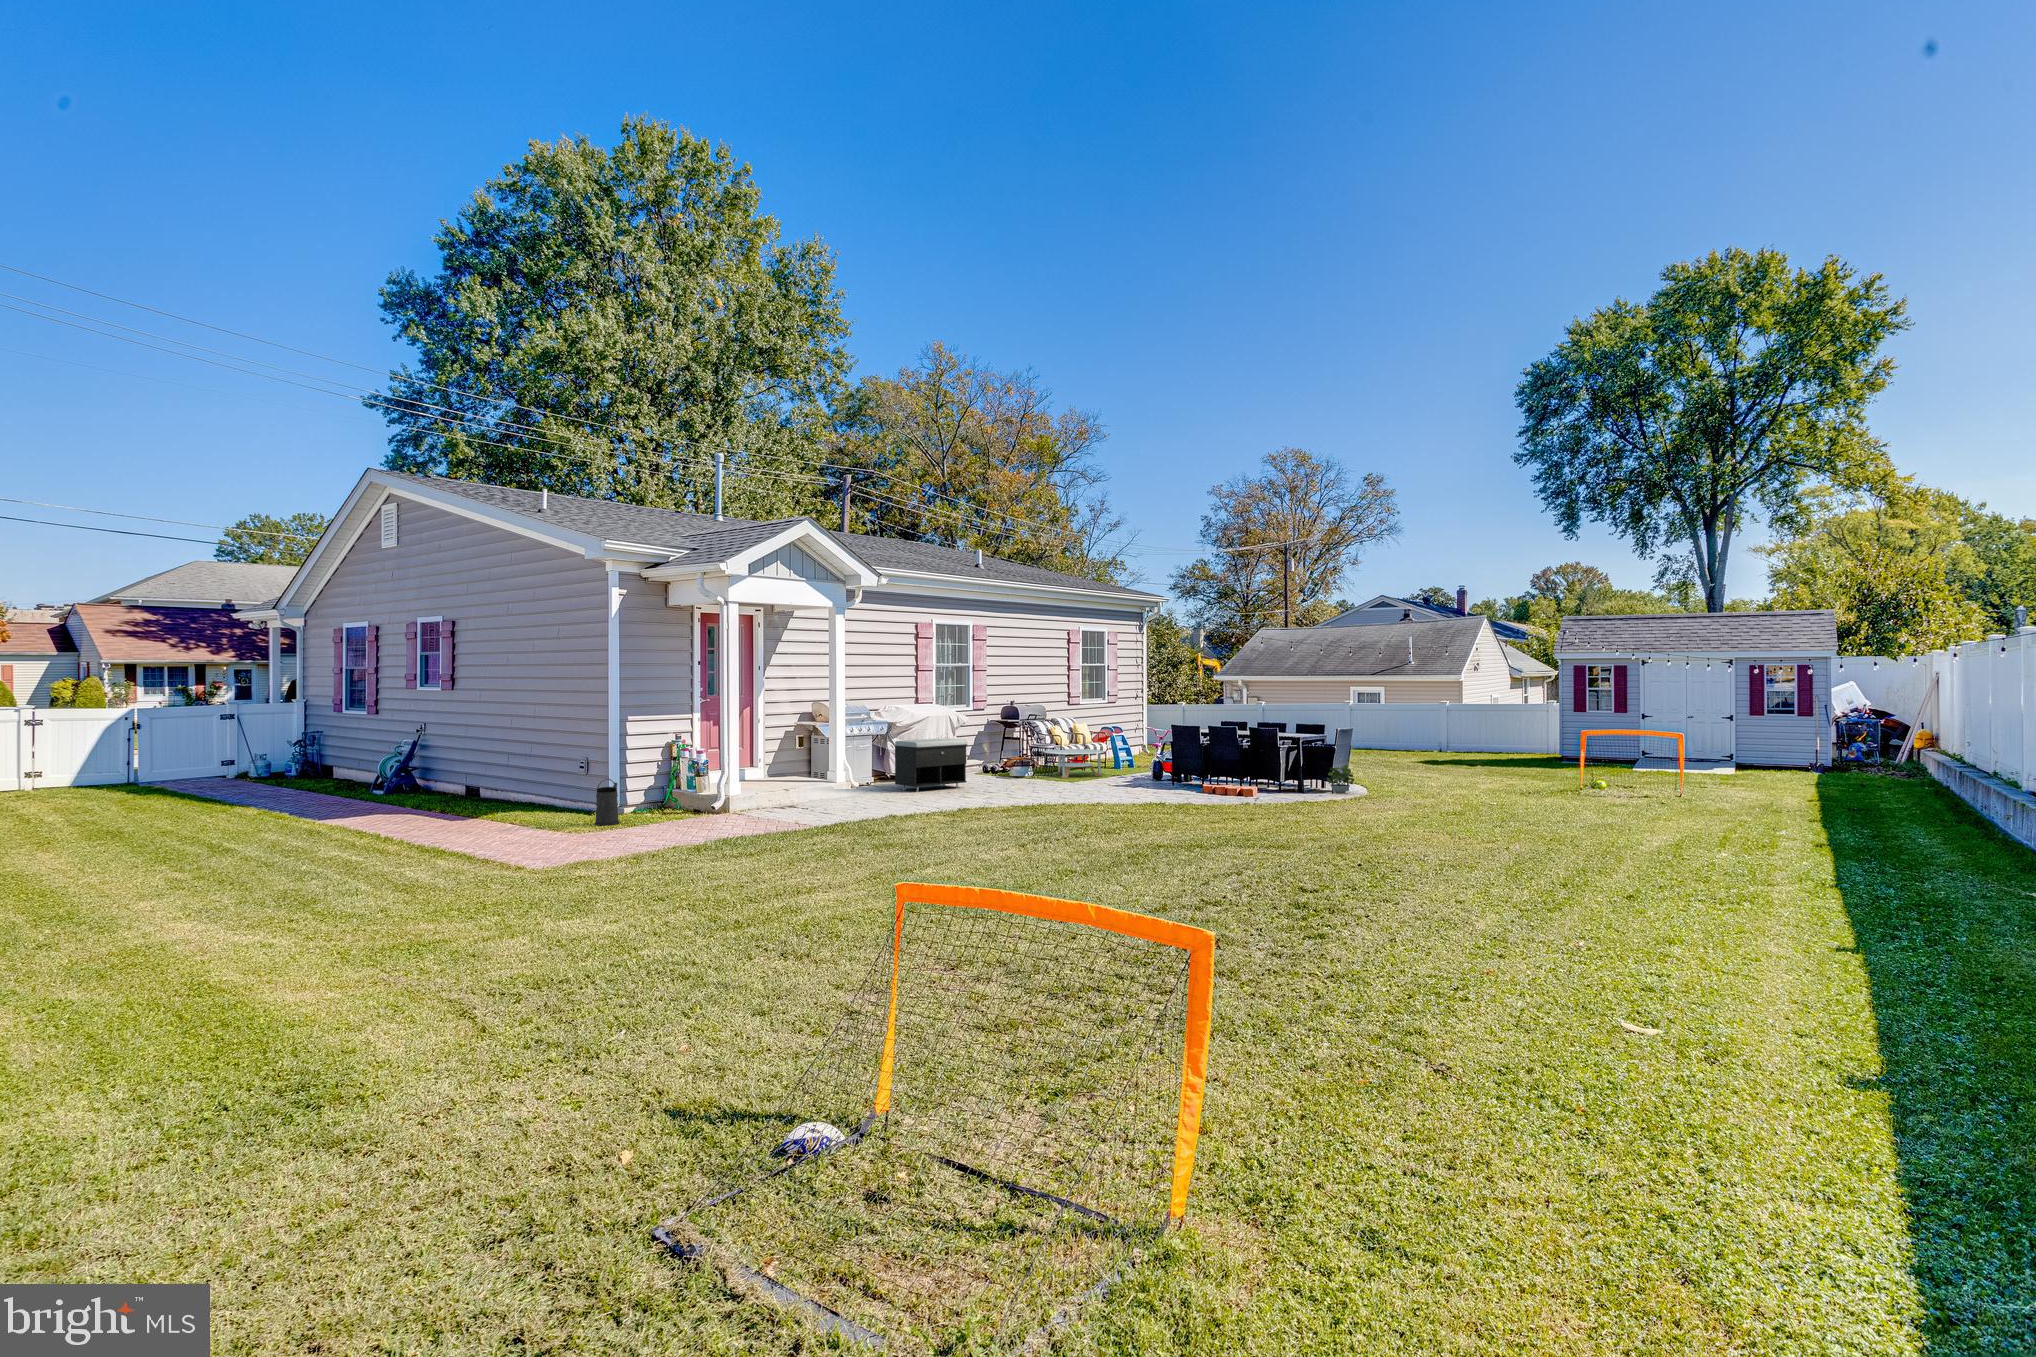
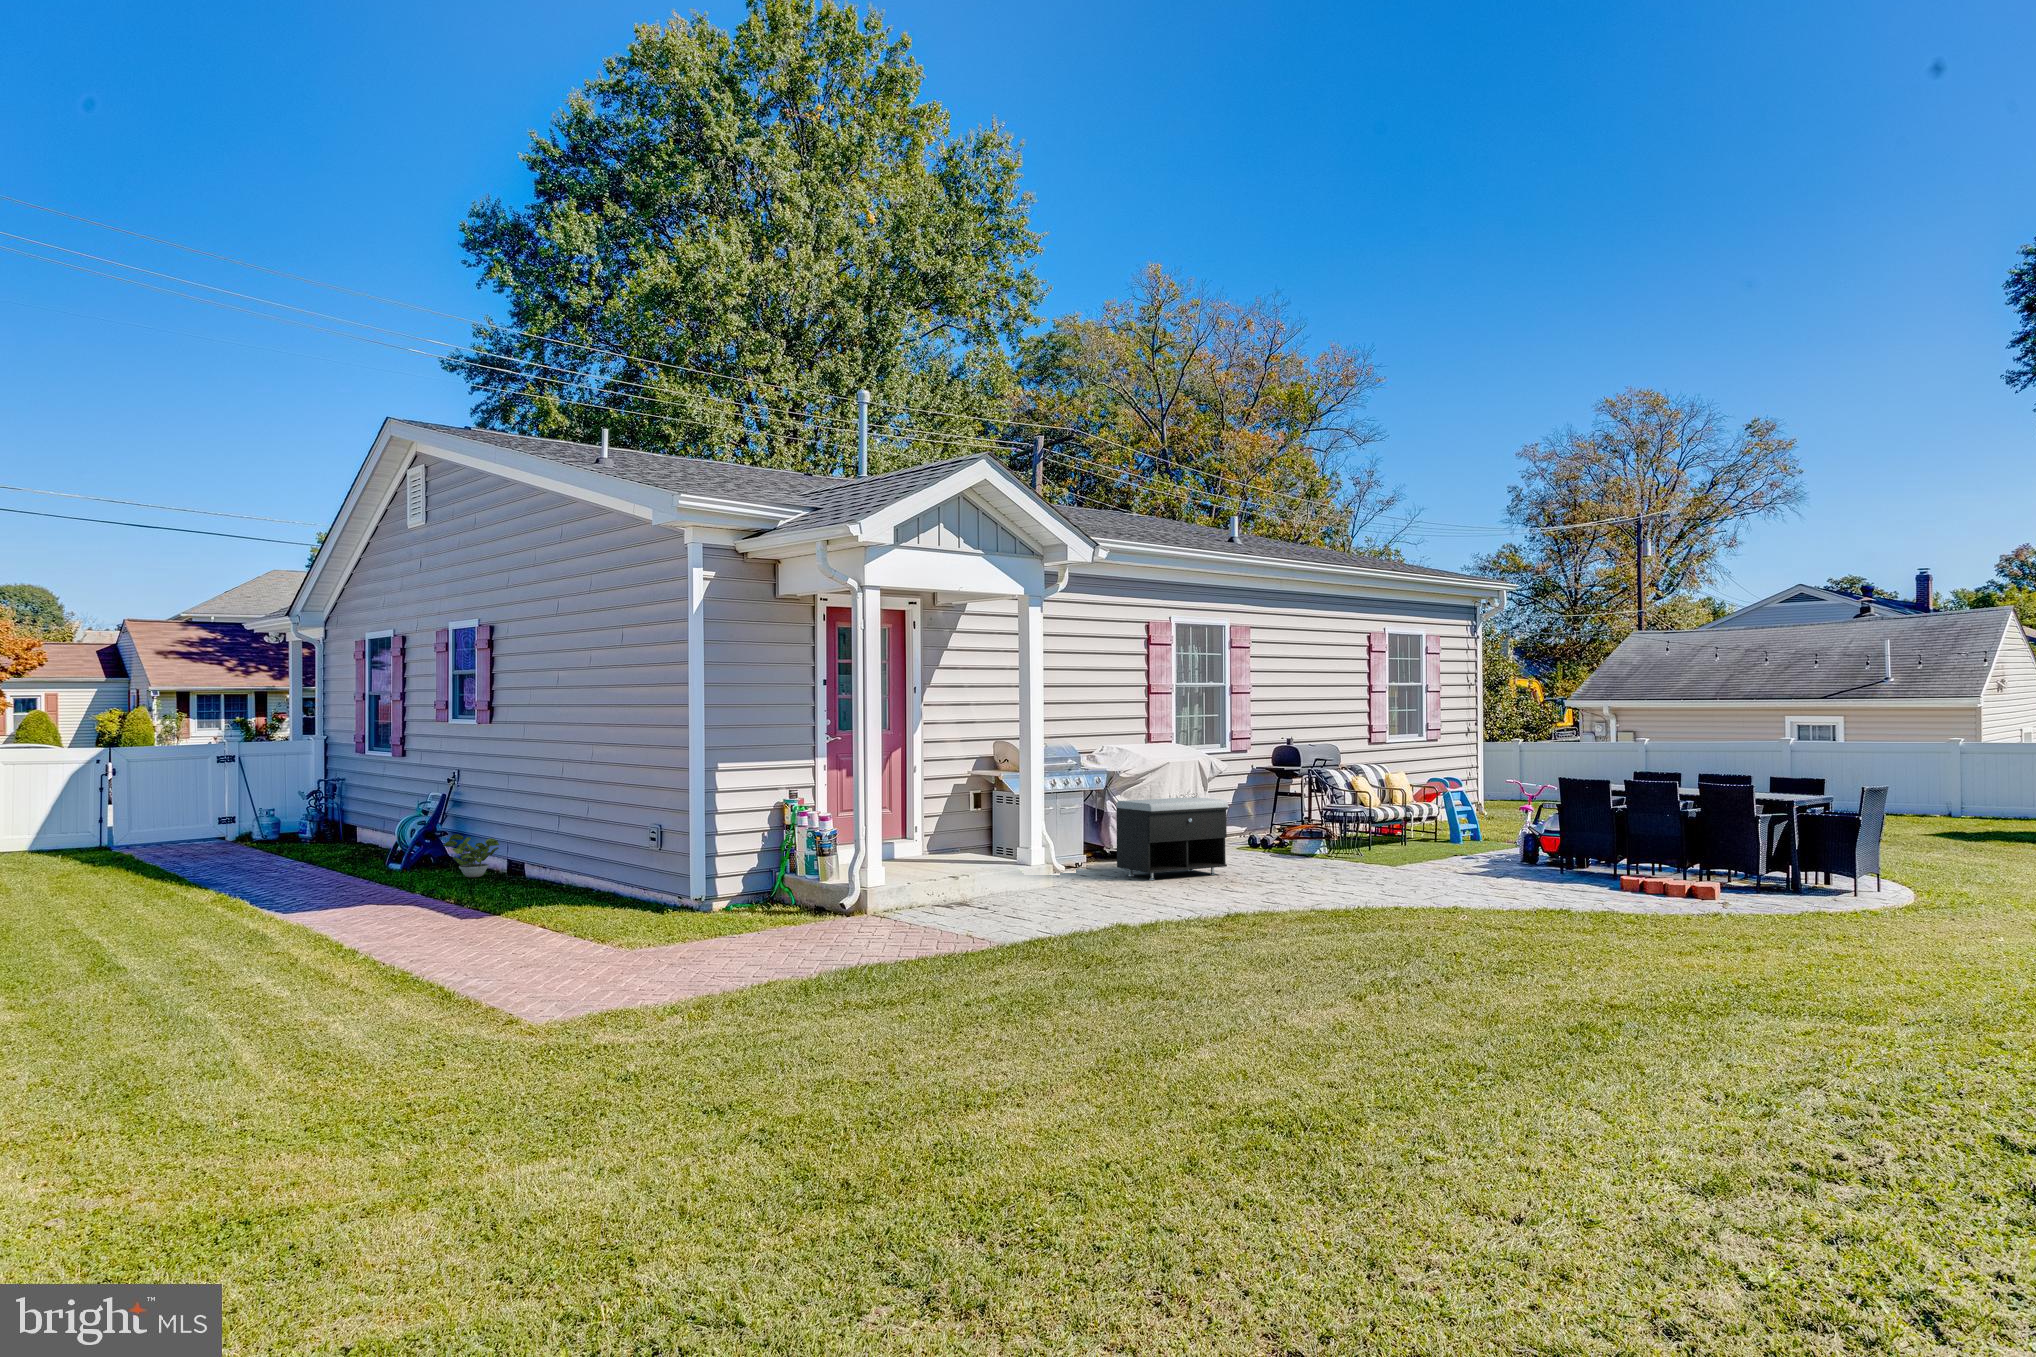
round table: present [1044,749,1105,779] -> none [1341,816,1440,863]
potted plant: present [1327,765,1355,793] -> present [443,834,499,877]
watering can: present [595,779,619,825] -> none [665,856,702,929]

